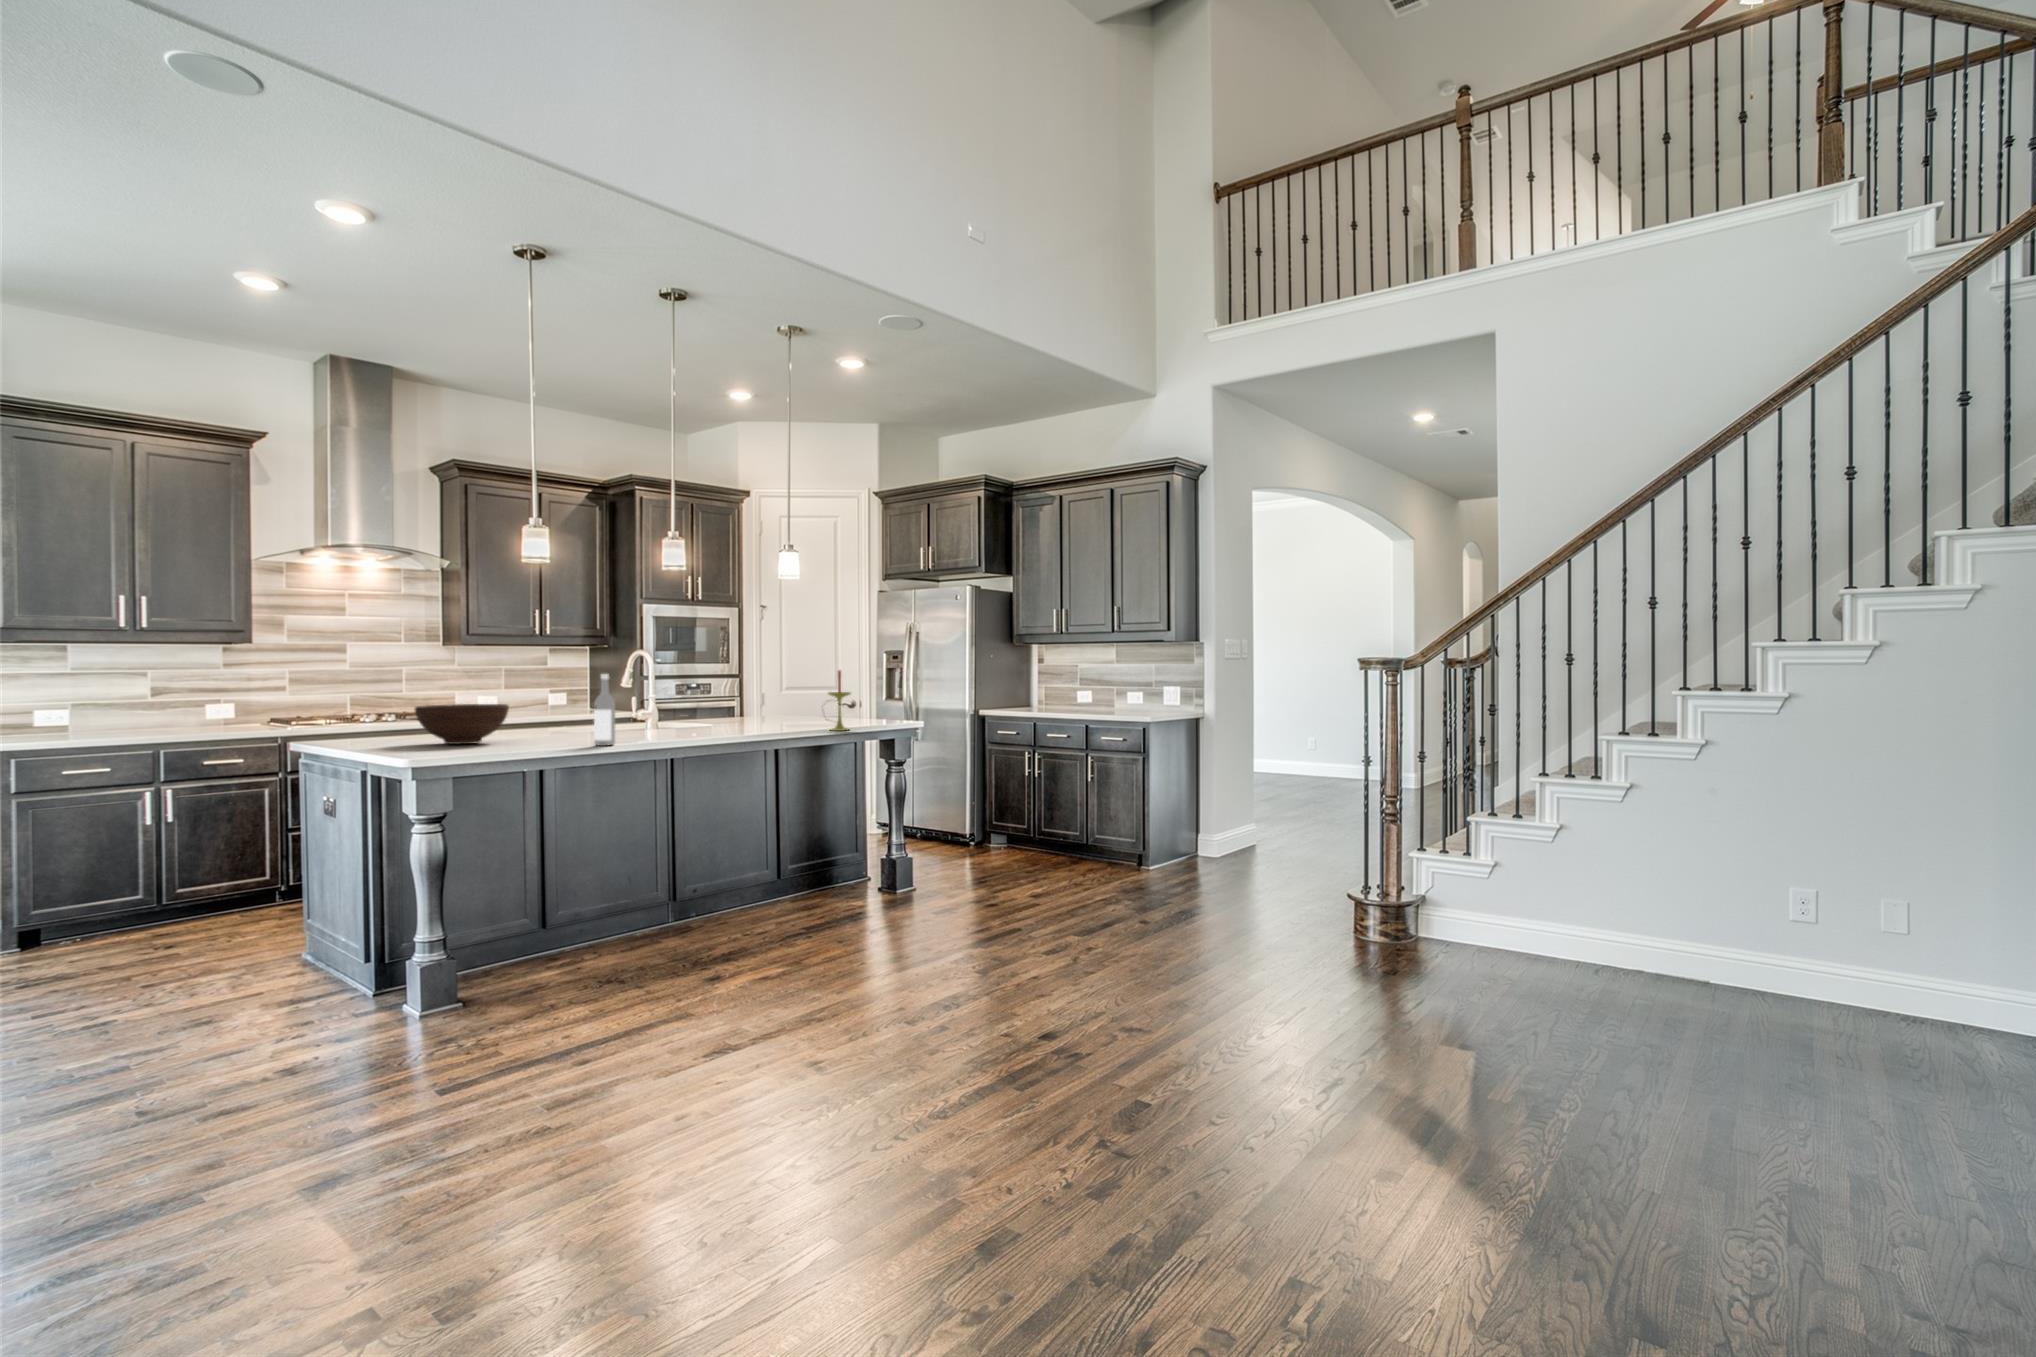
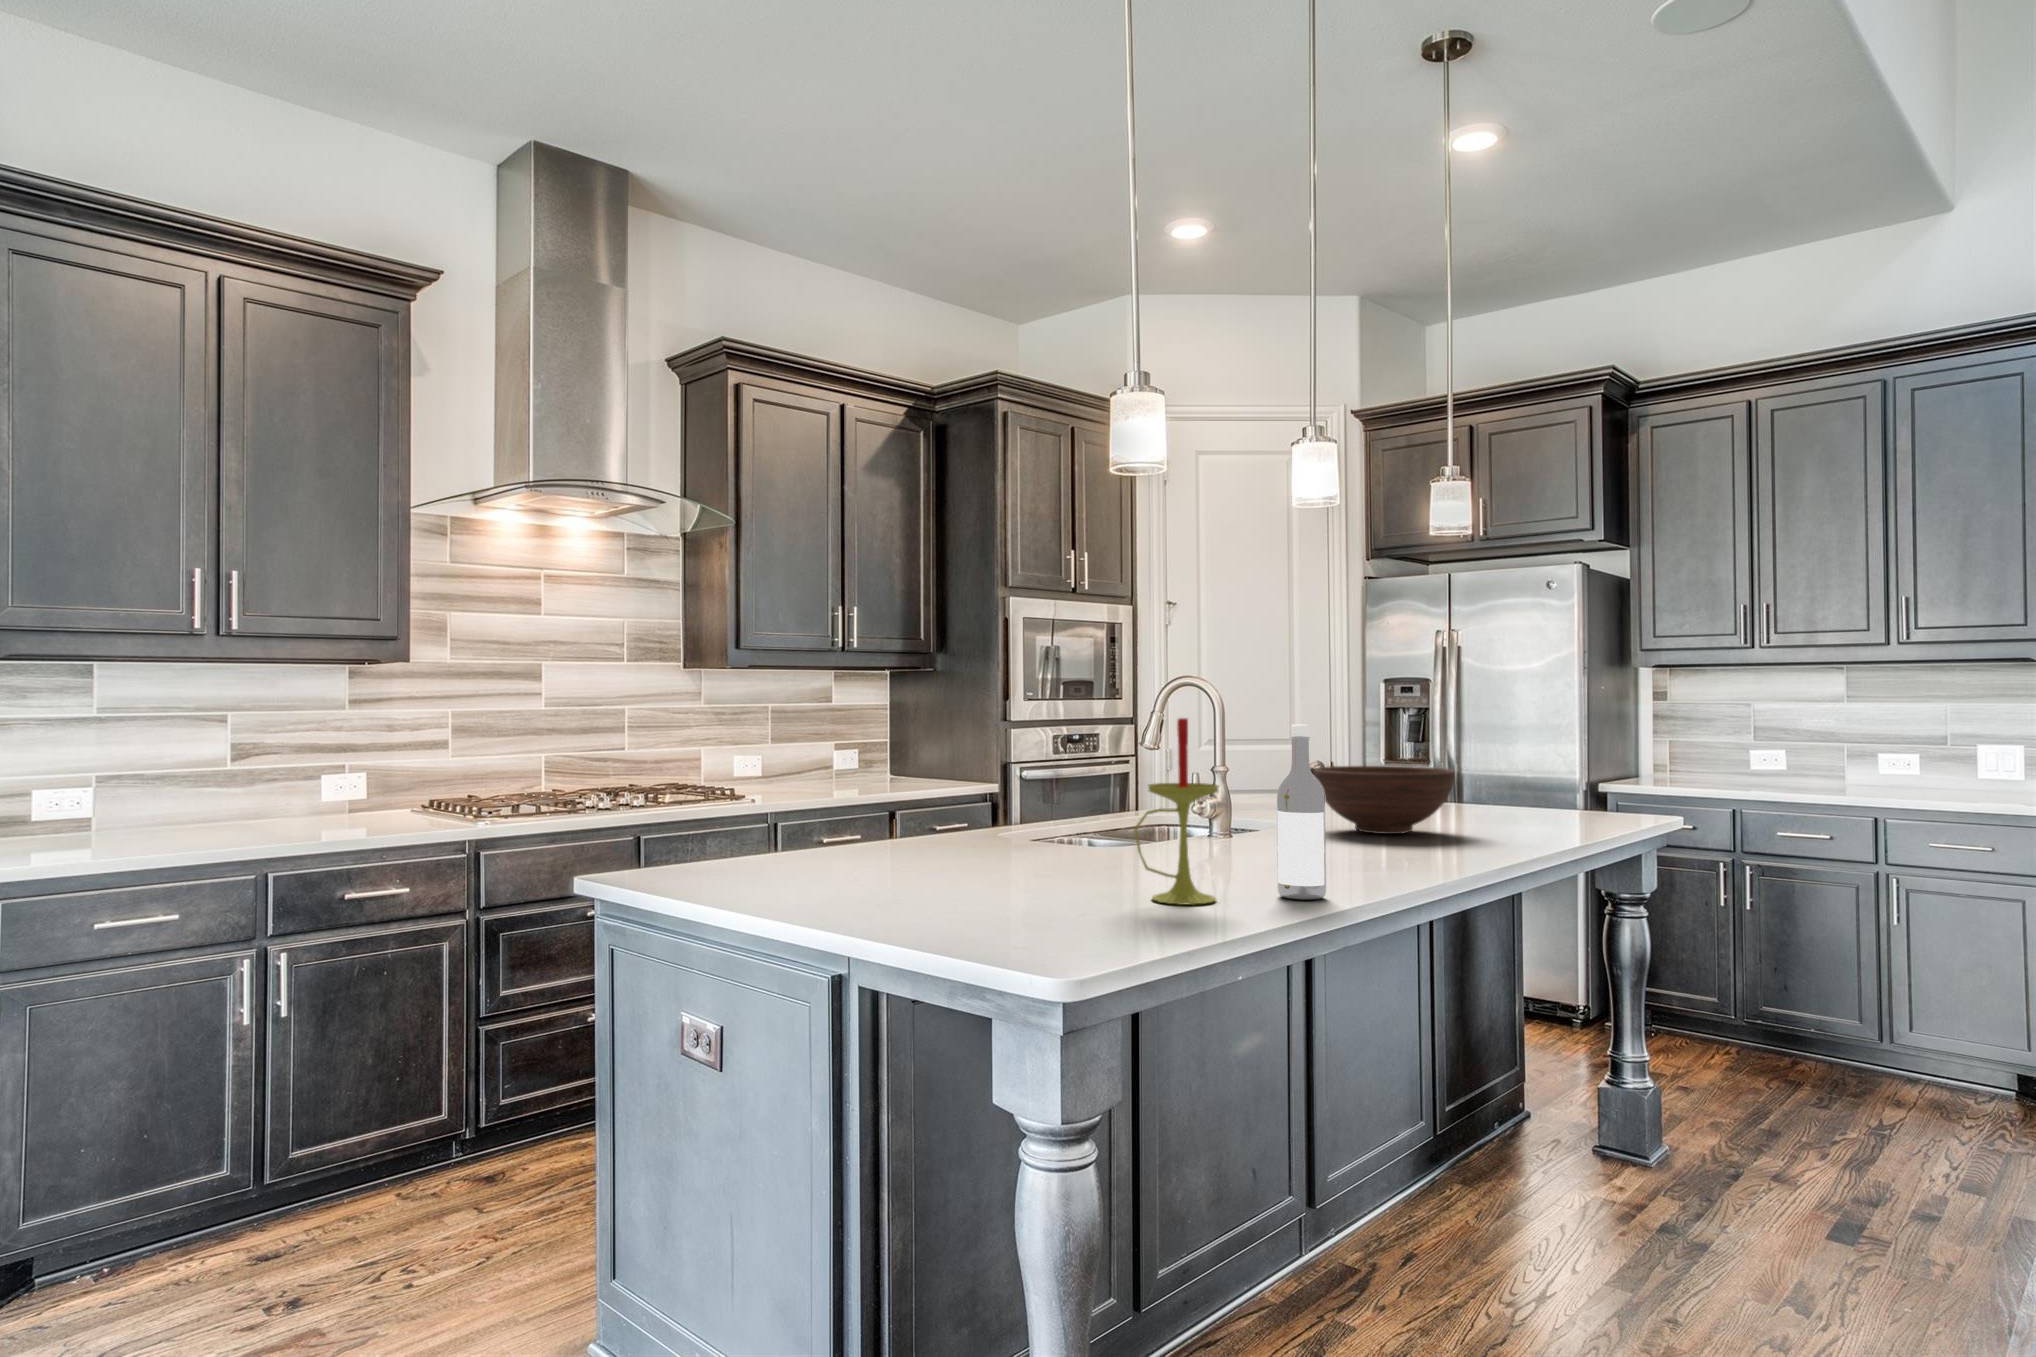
candle: present [828,670,851,731] -> present [1134,718,1219,905]
fruit bowl: present [415,704,509,744] -> present [1314,766,1455,834]

